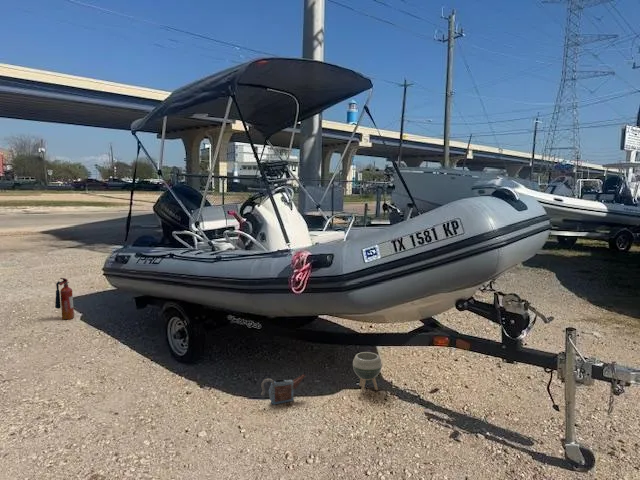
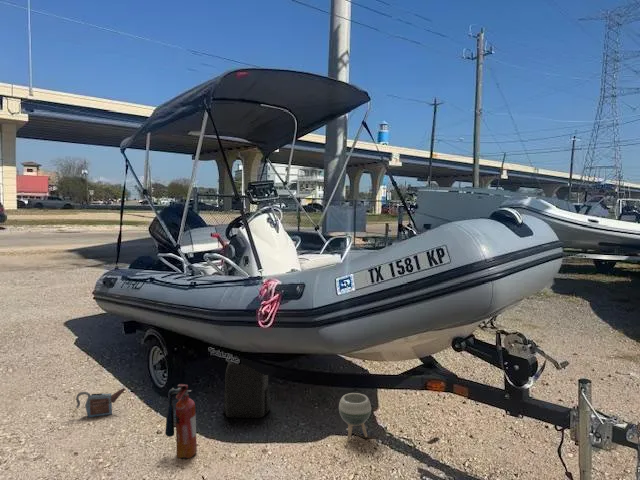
fire extinguisher: present [55,278,74,320] -> present [165,384,197,458]
backpack: none [243,315,285,378] -> present [223,362,270,418]
watering can: present [261,374,305,404] -> present [76,388,125,417]

